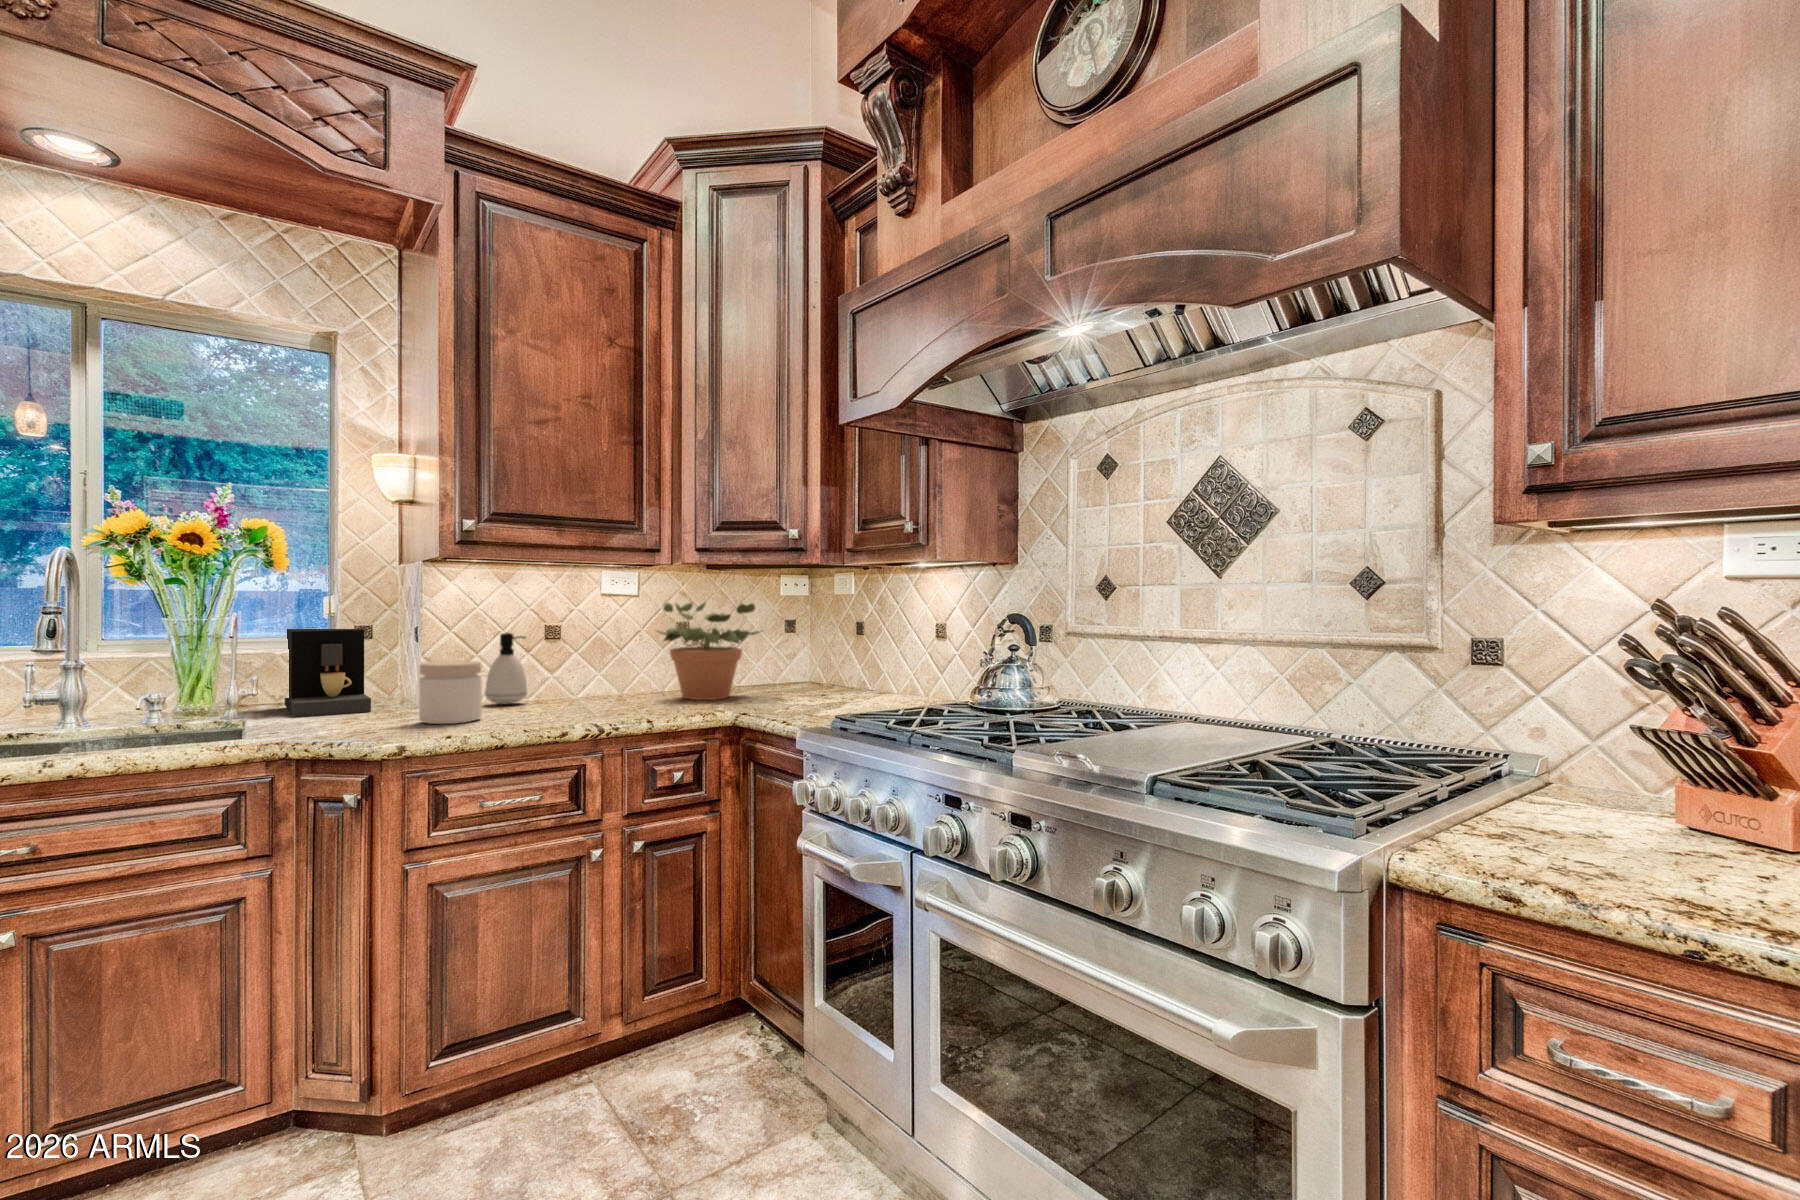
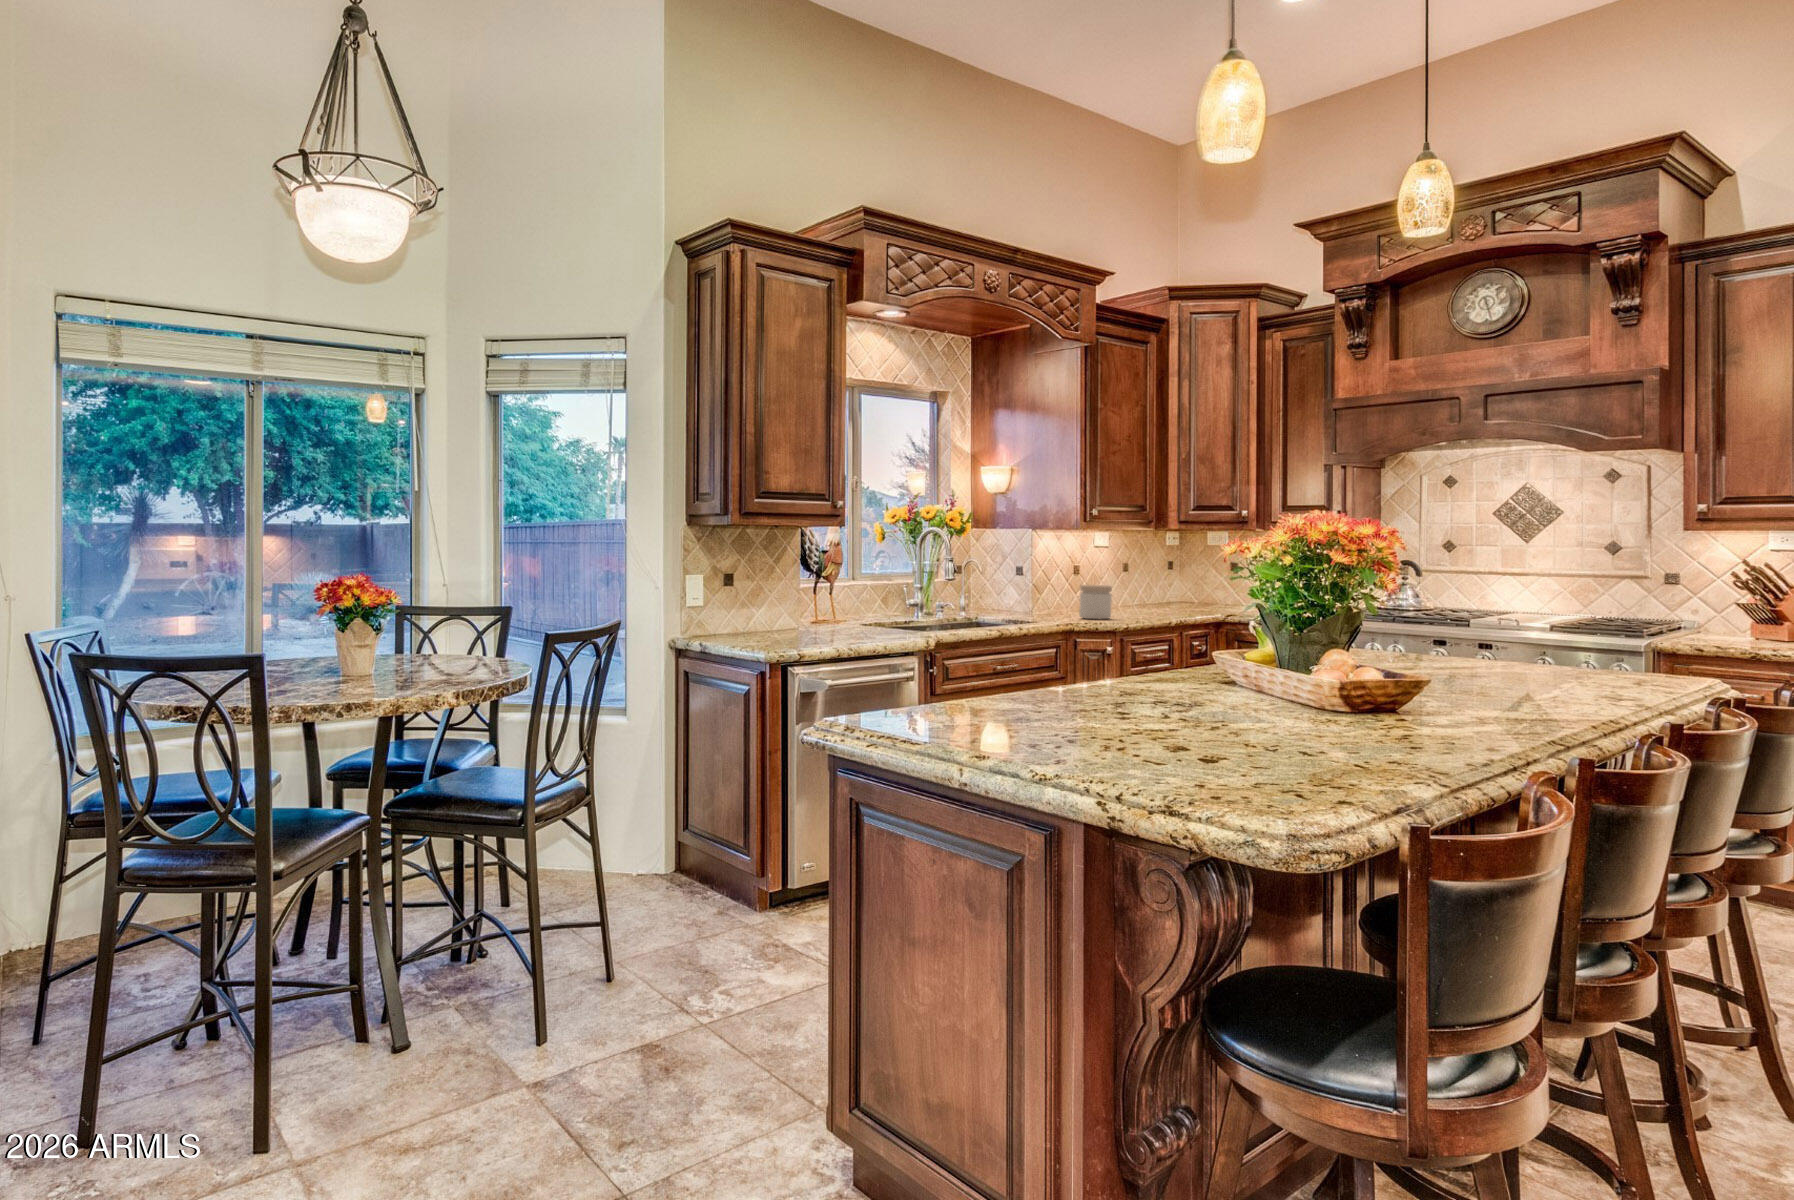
potted plant: present [657,603,763,700] -> none [1137,551,1207,613]
coffee maker: present [285,629,371,717] -> none [926,565,1005,618]
soap dispenser: present [485,633,527,704] -> none [1049,570,1075,614]

